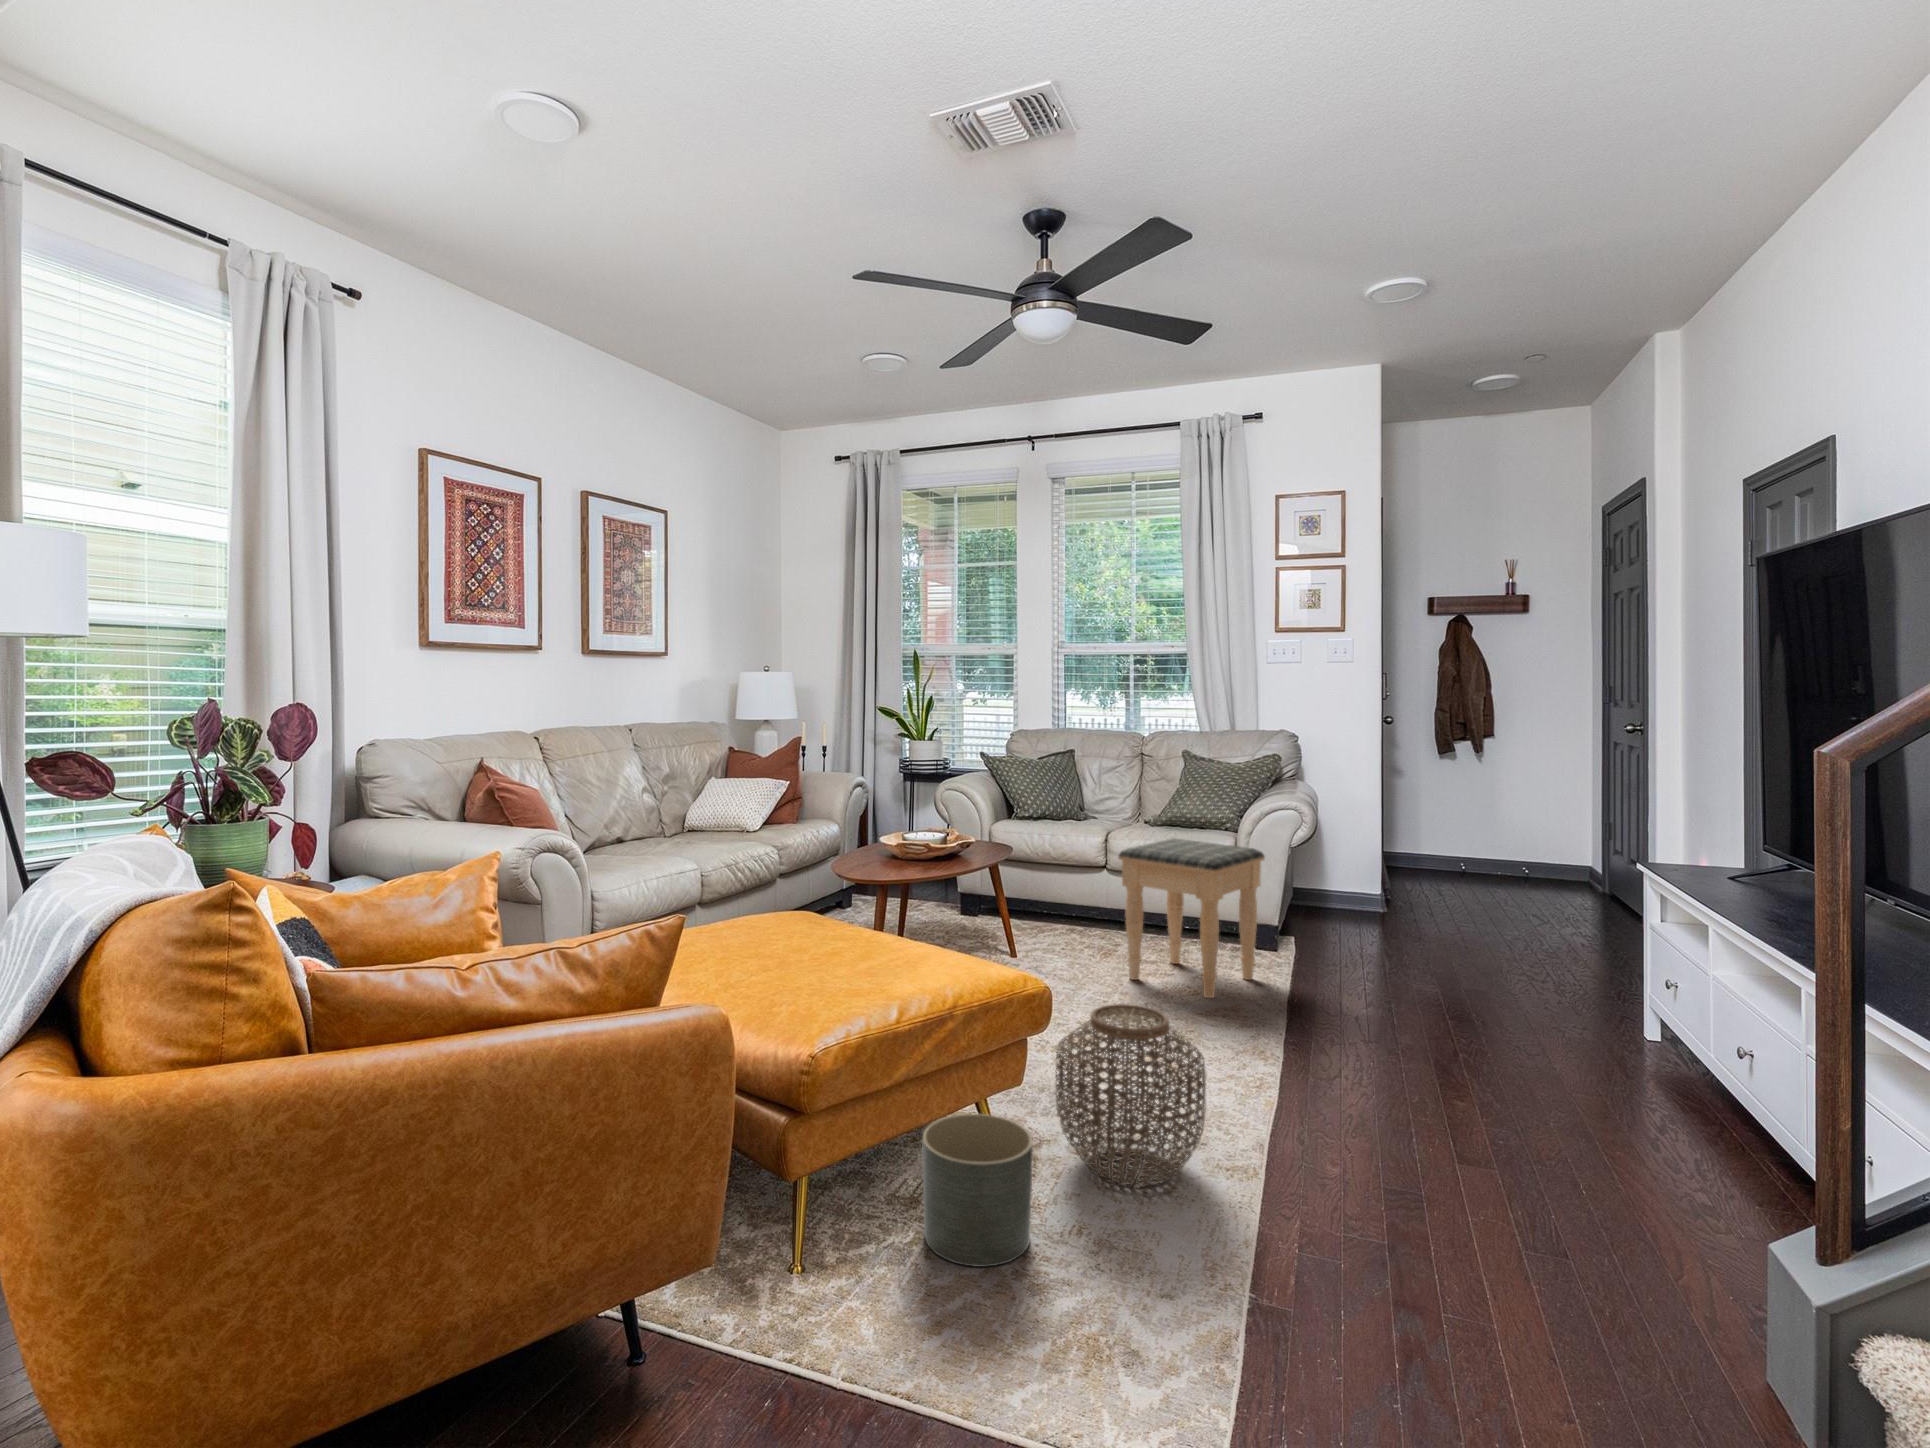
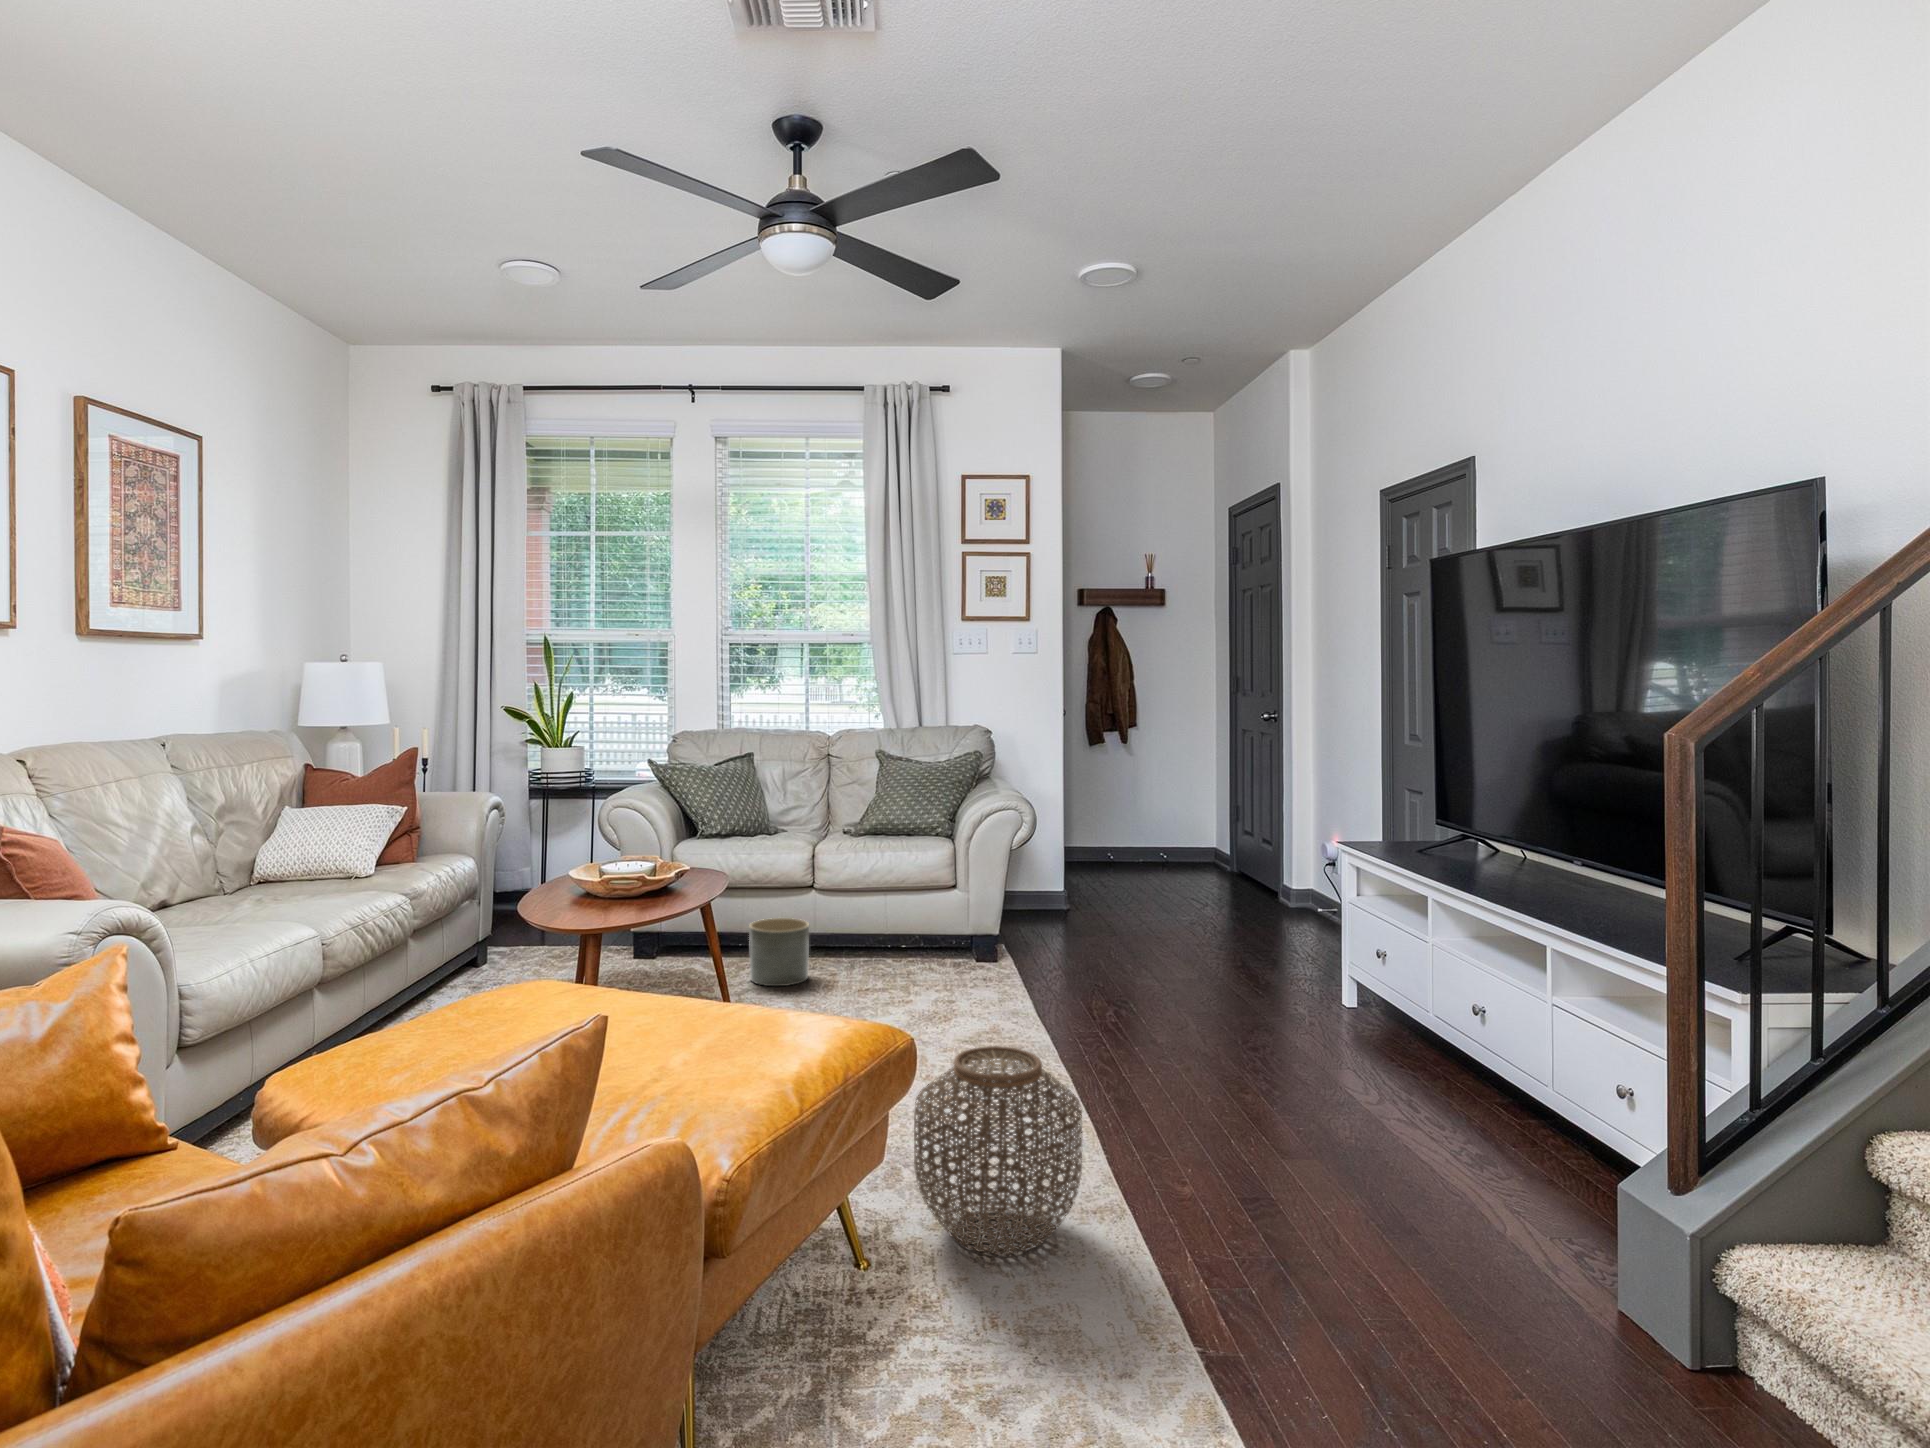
footstool: present [1118,838,1265,998] -> none [856,849,1003,1022]
planter: present [923,1114,1033,1267] -> present [749,918,809,986]

